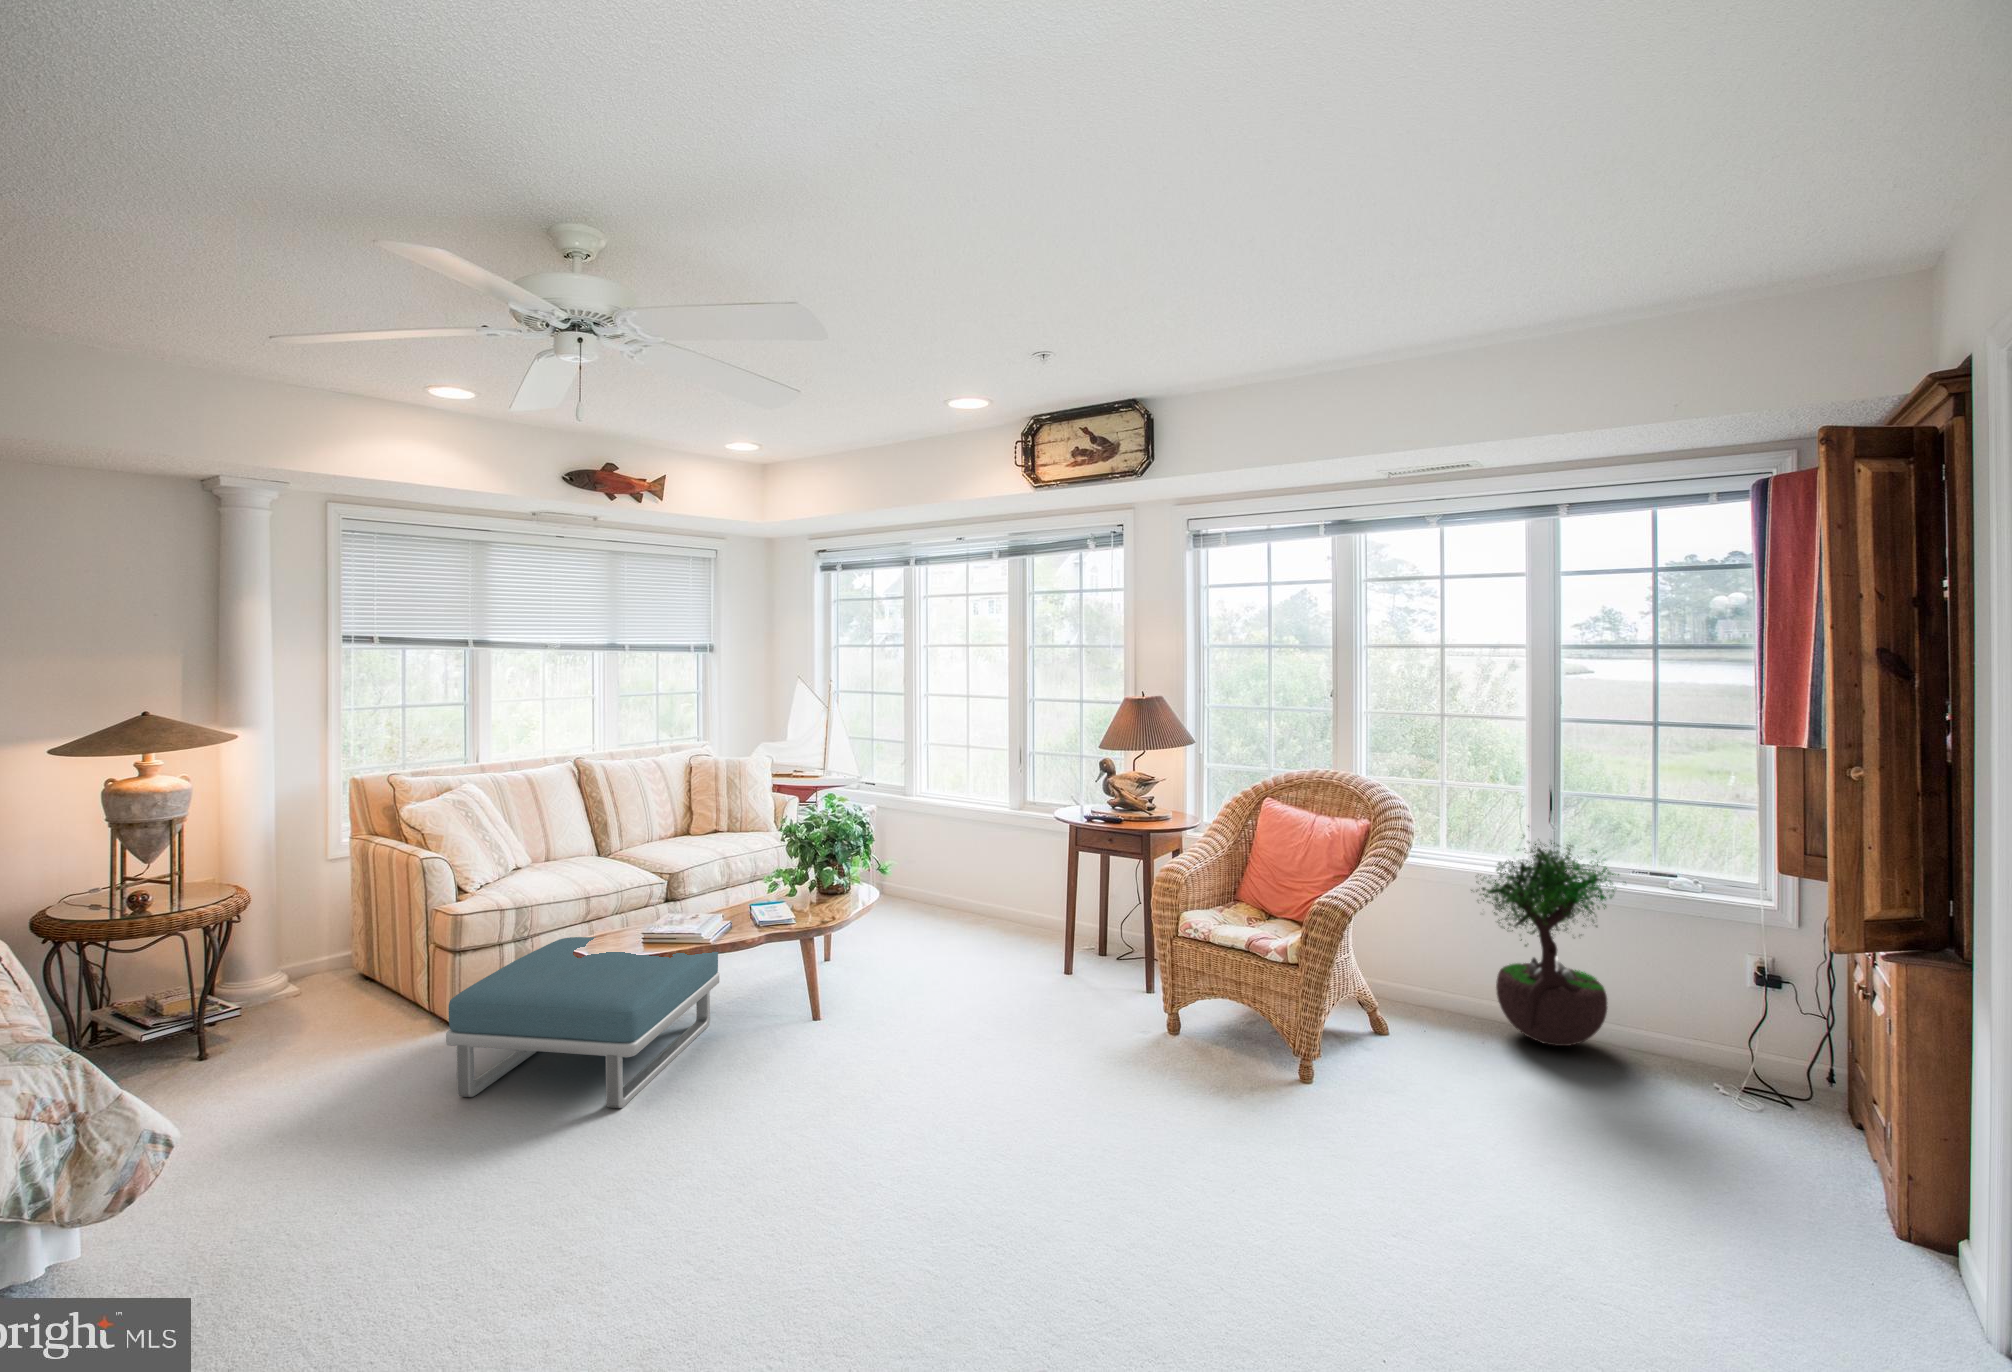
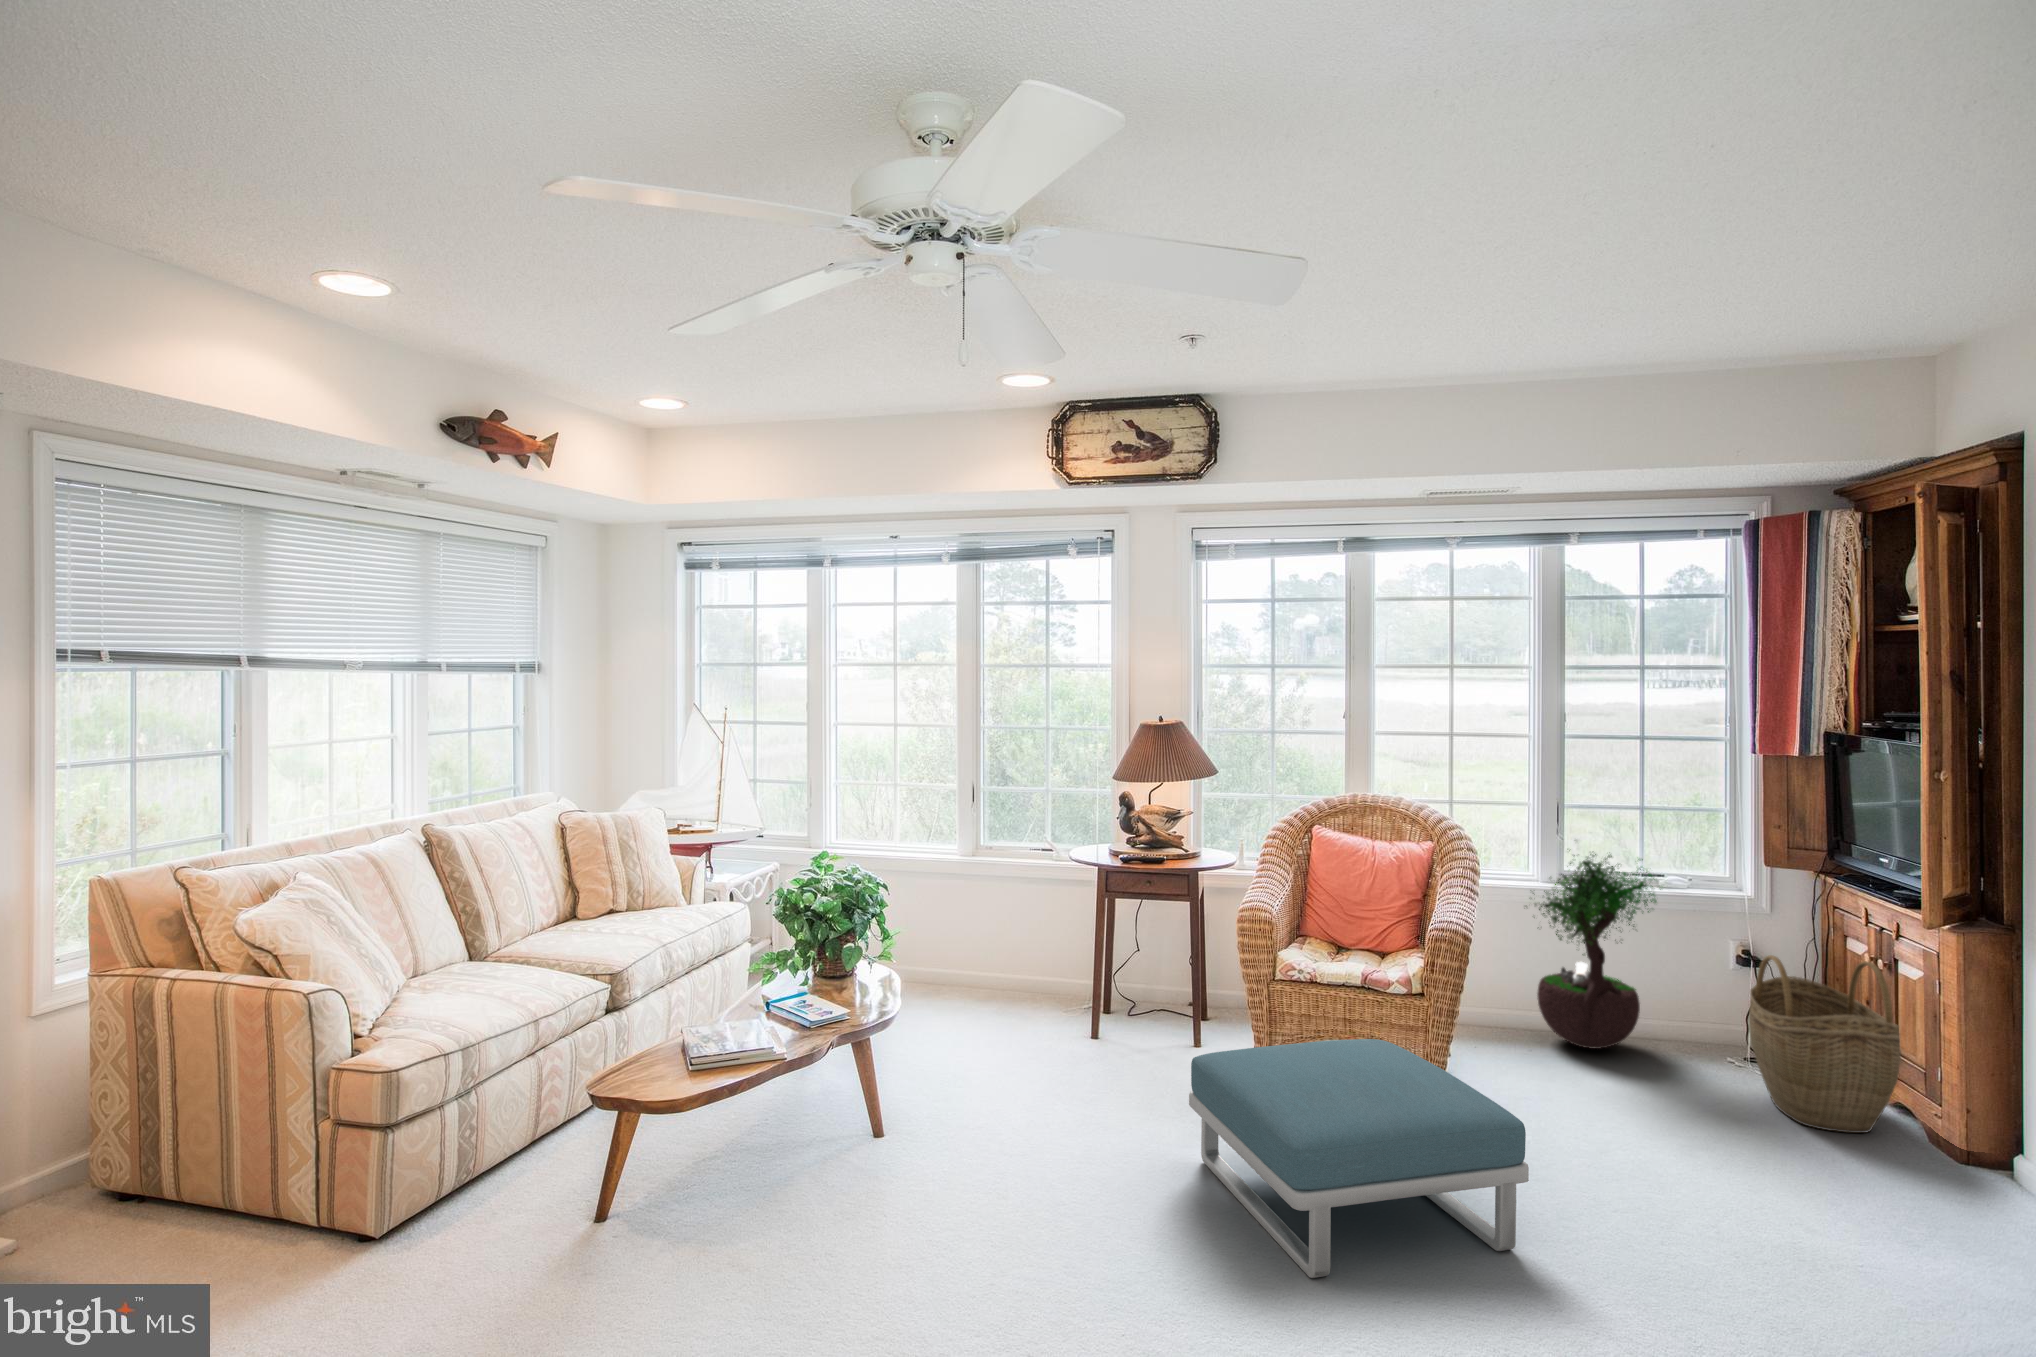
footstool: present [446,937,719,1108] -> present [1189,1039,1529,1278]
woven basket: none [1694,968,1858,1185] -> present [1749,955,1901,1133]

